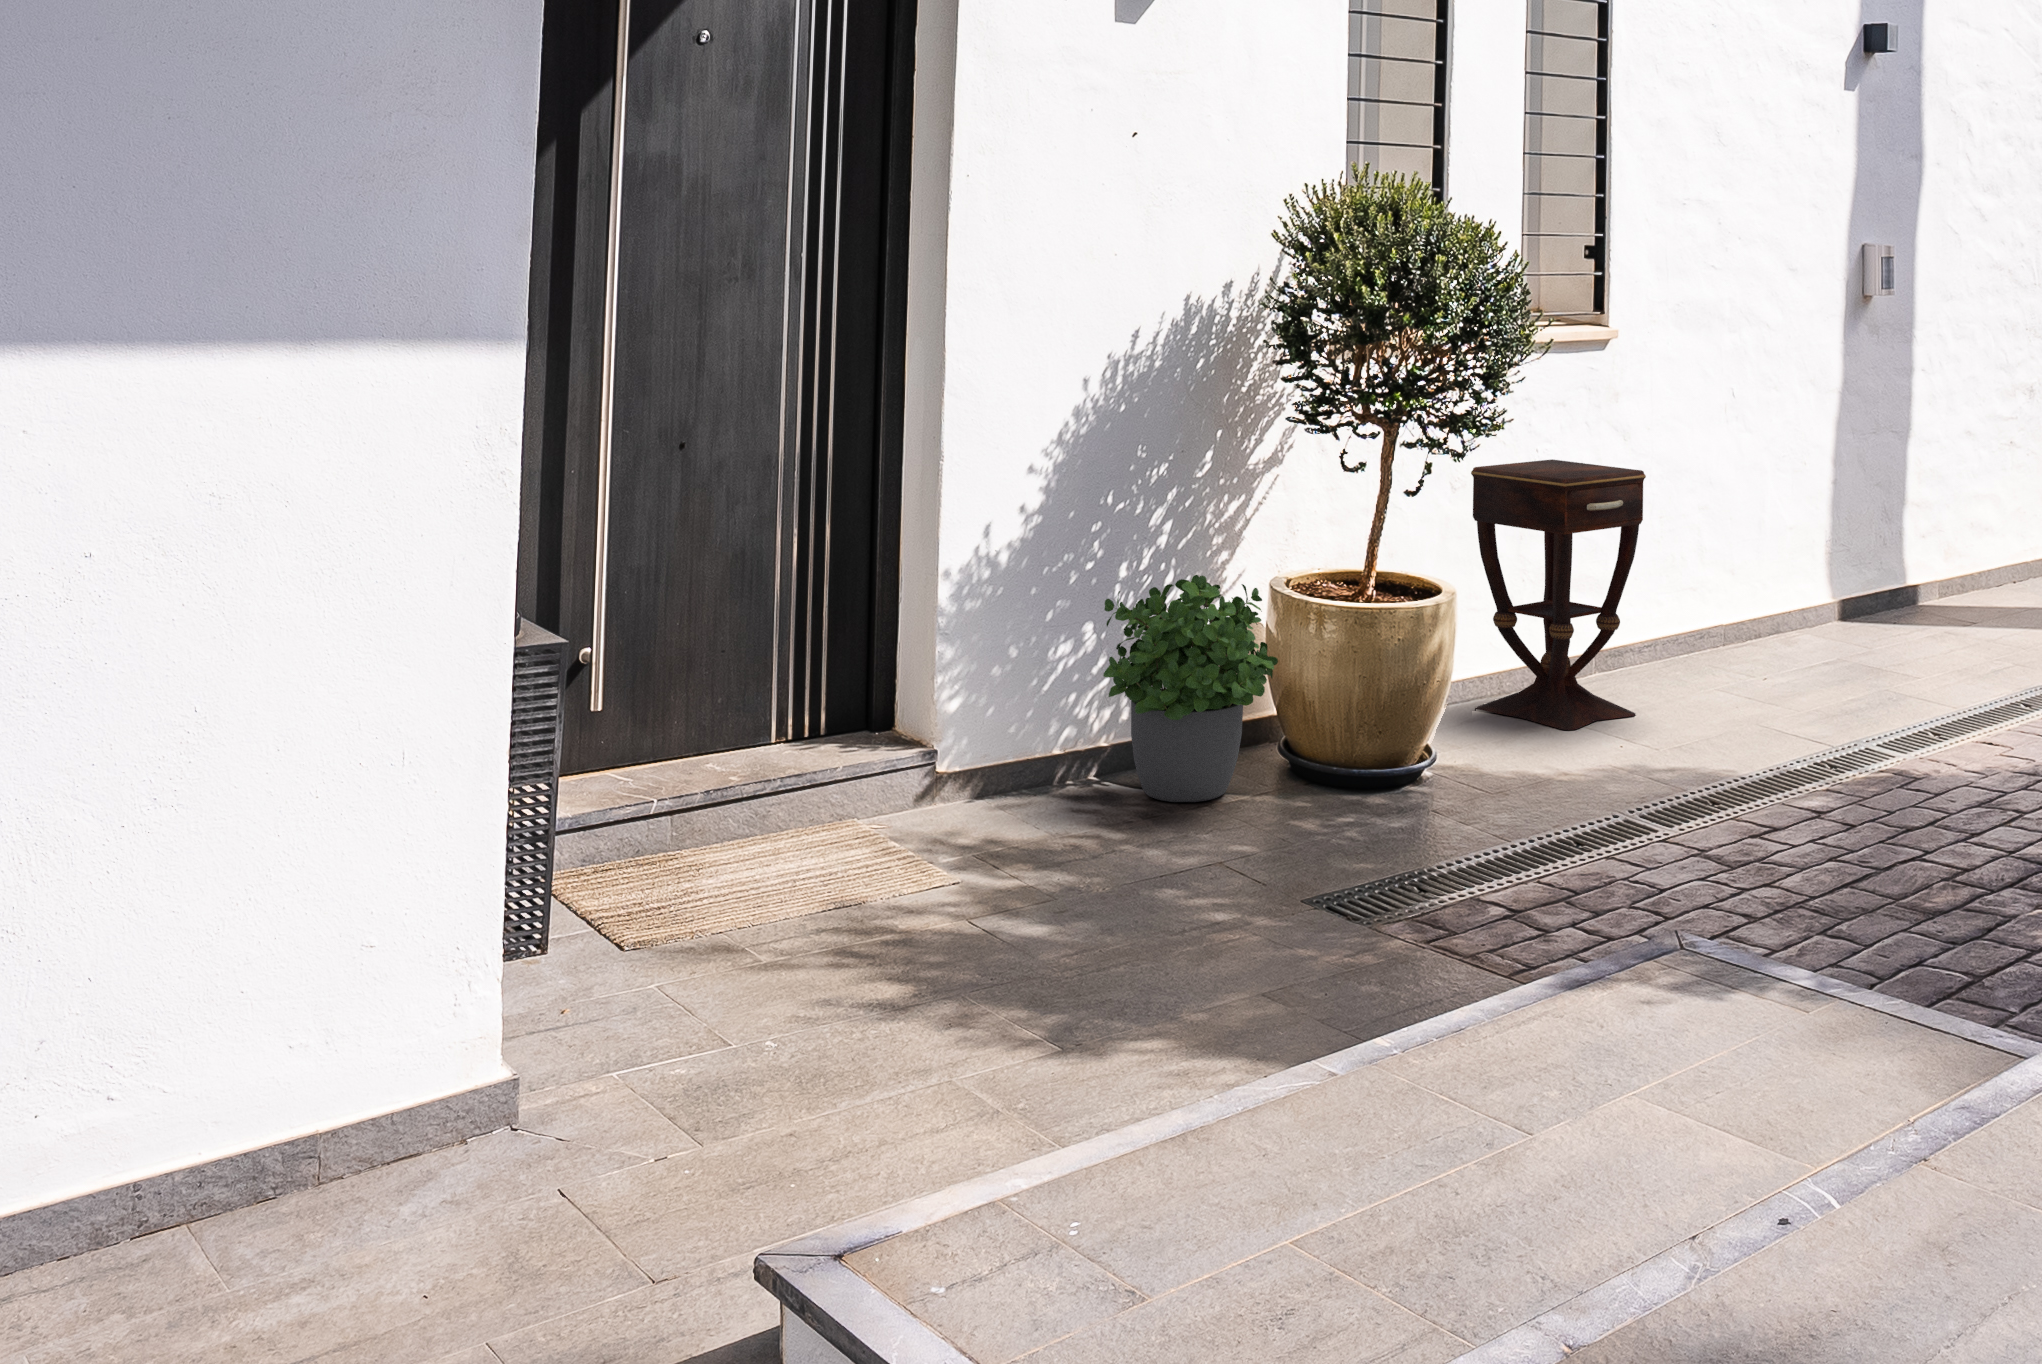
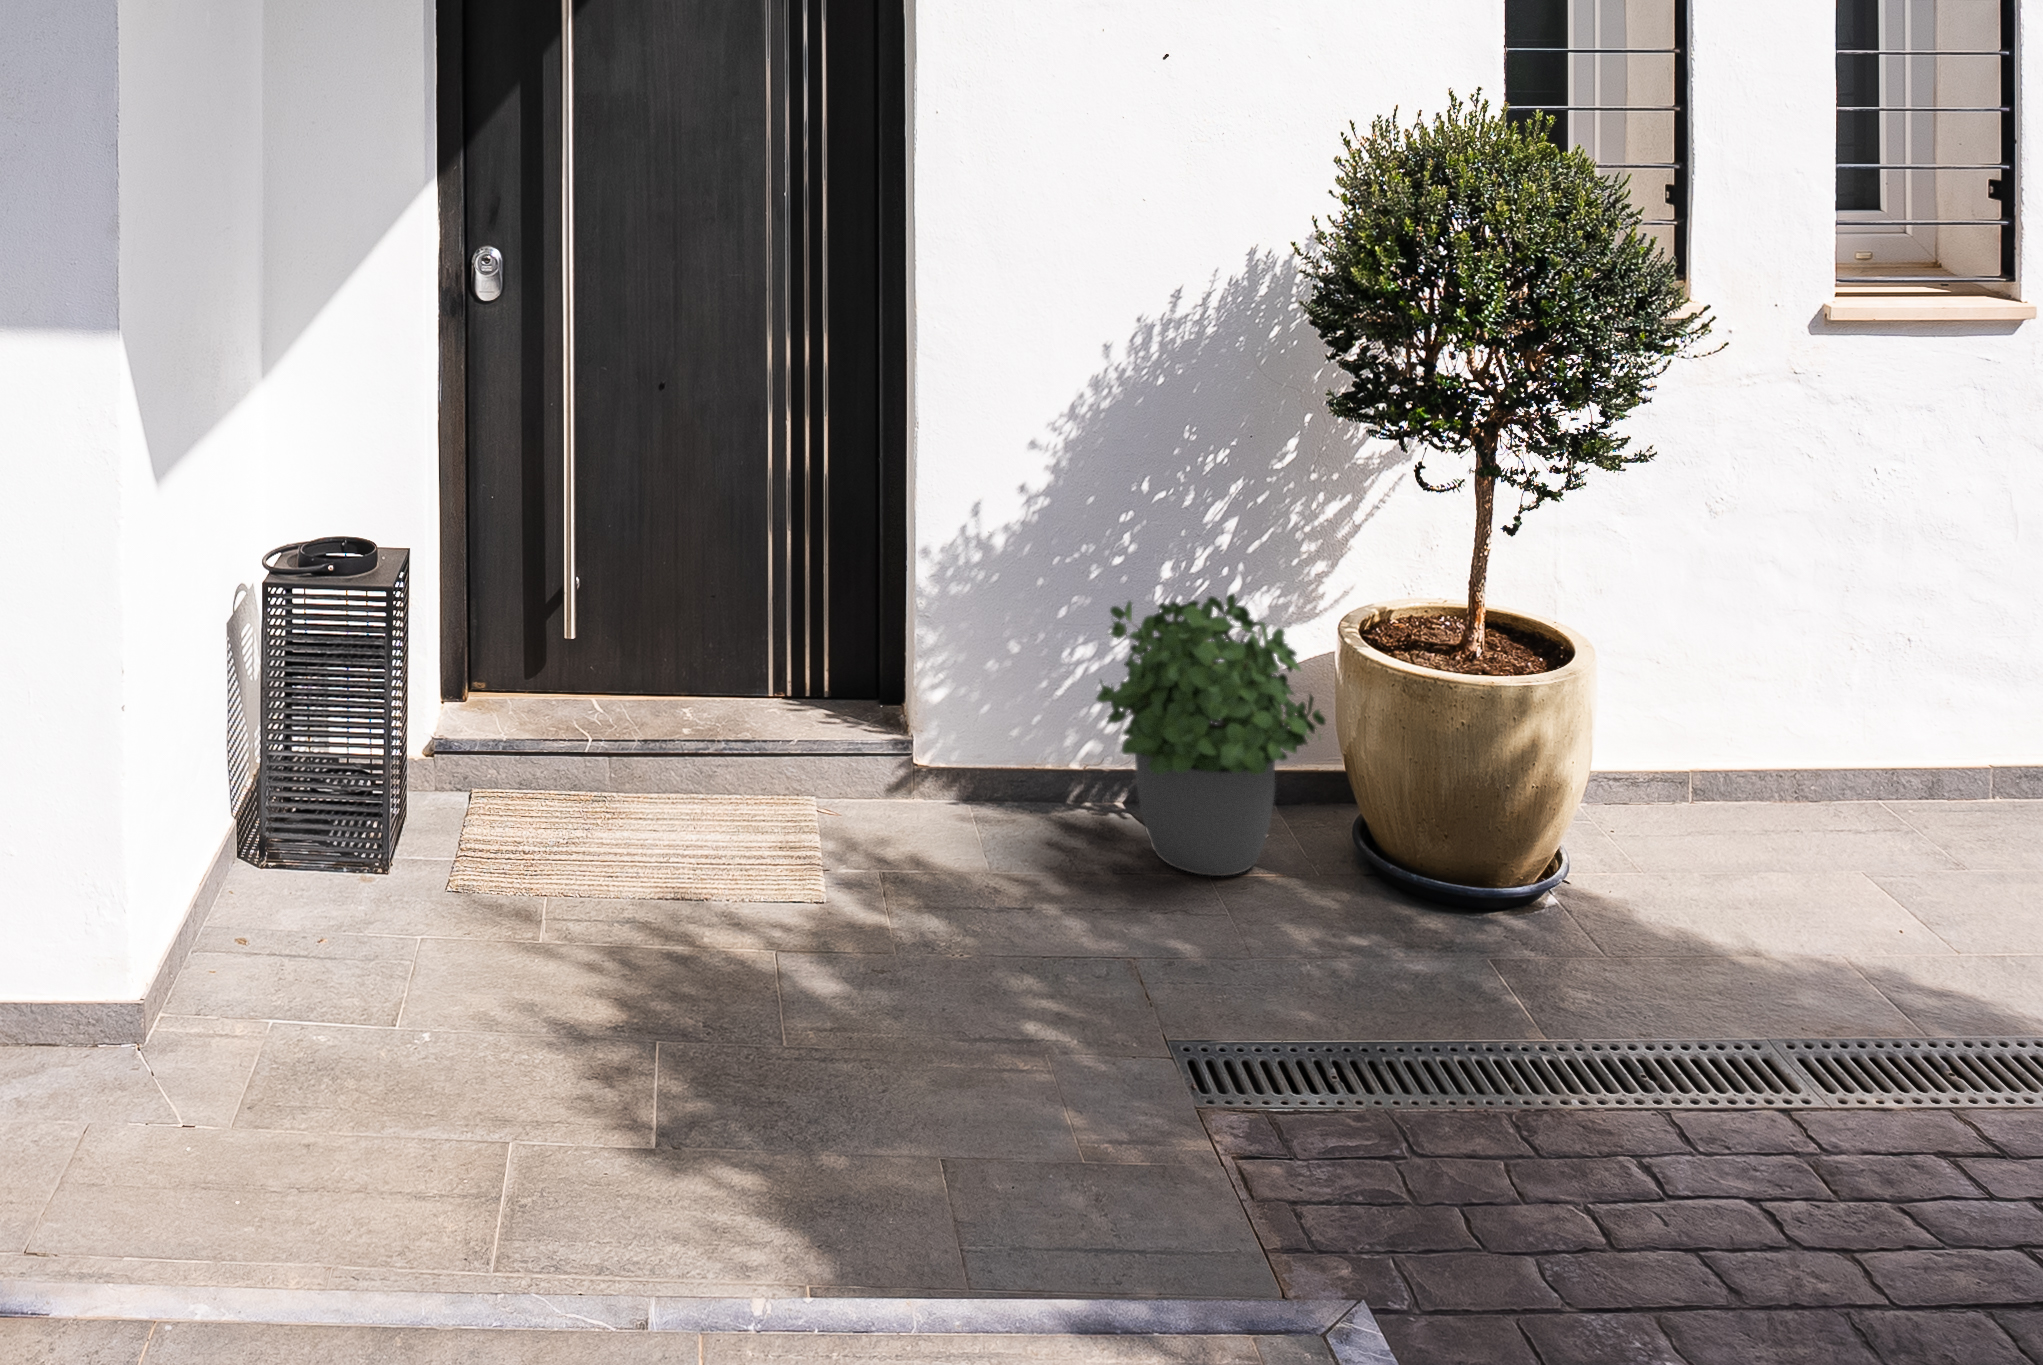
side table: present [1471,459,1646,730] -> none [1735,488,2022,890]

